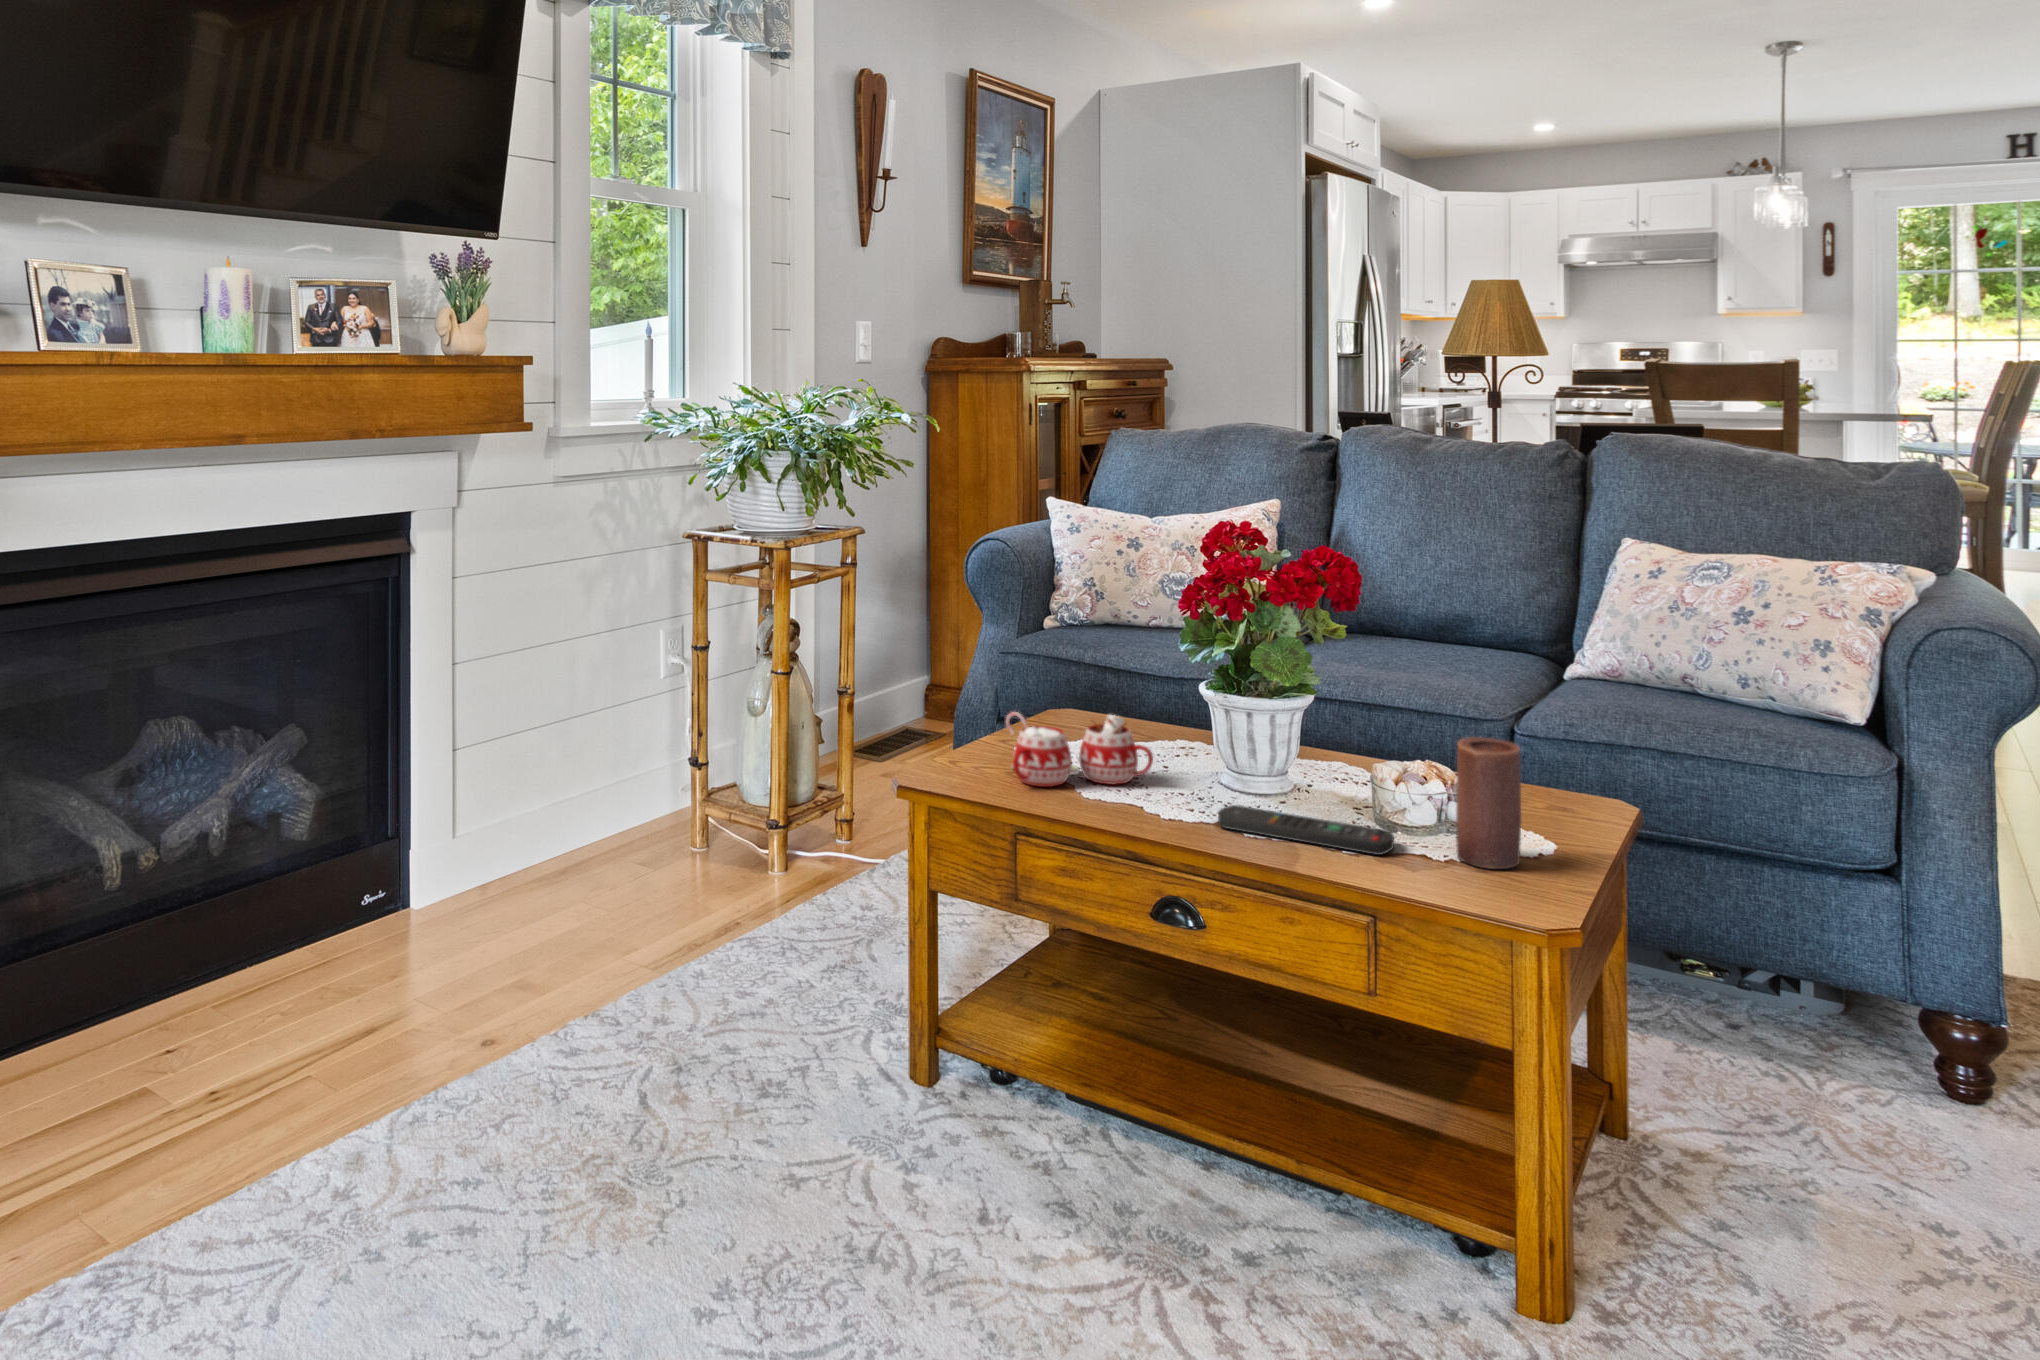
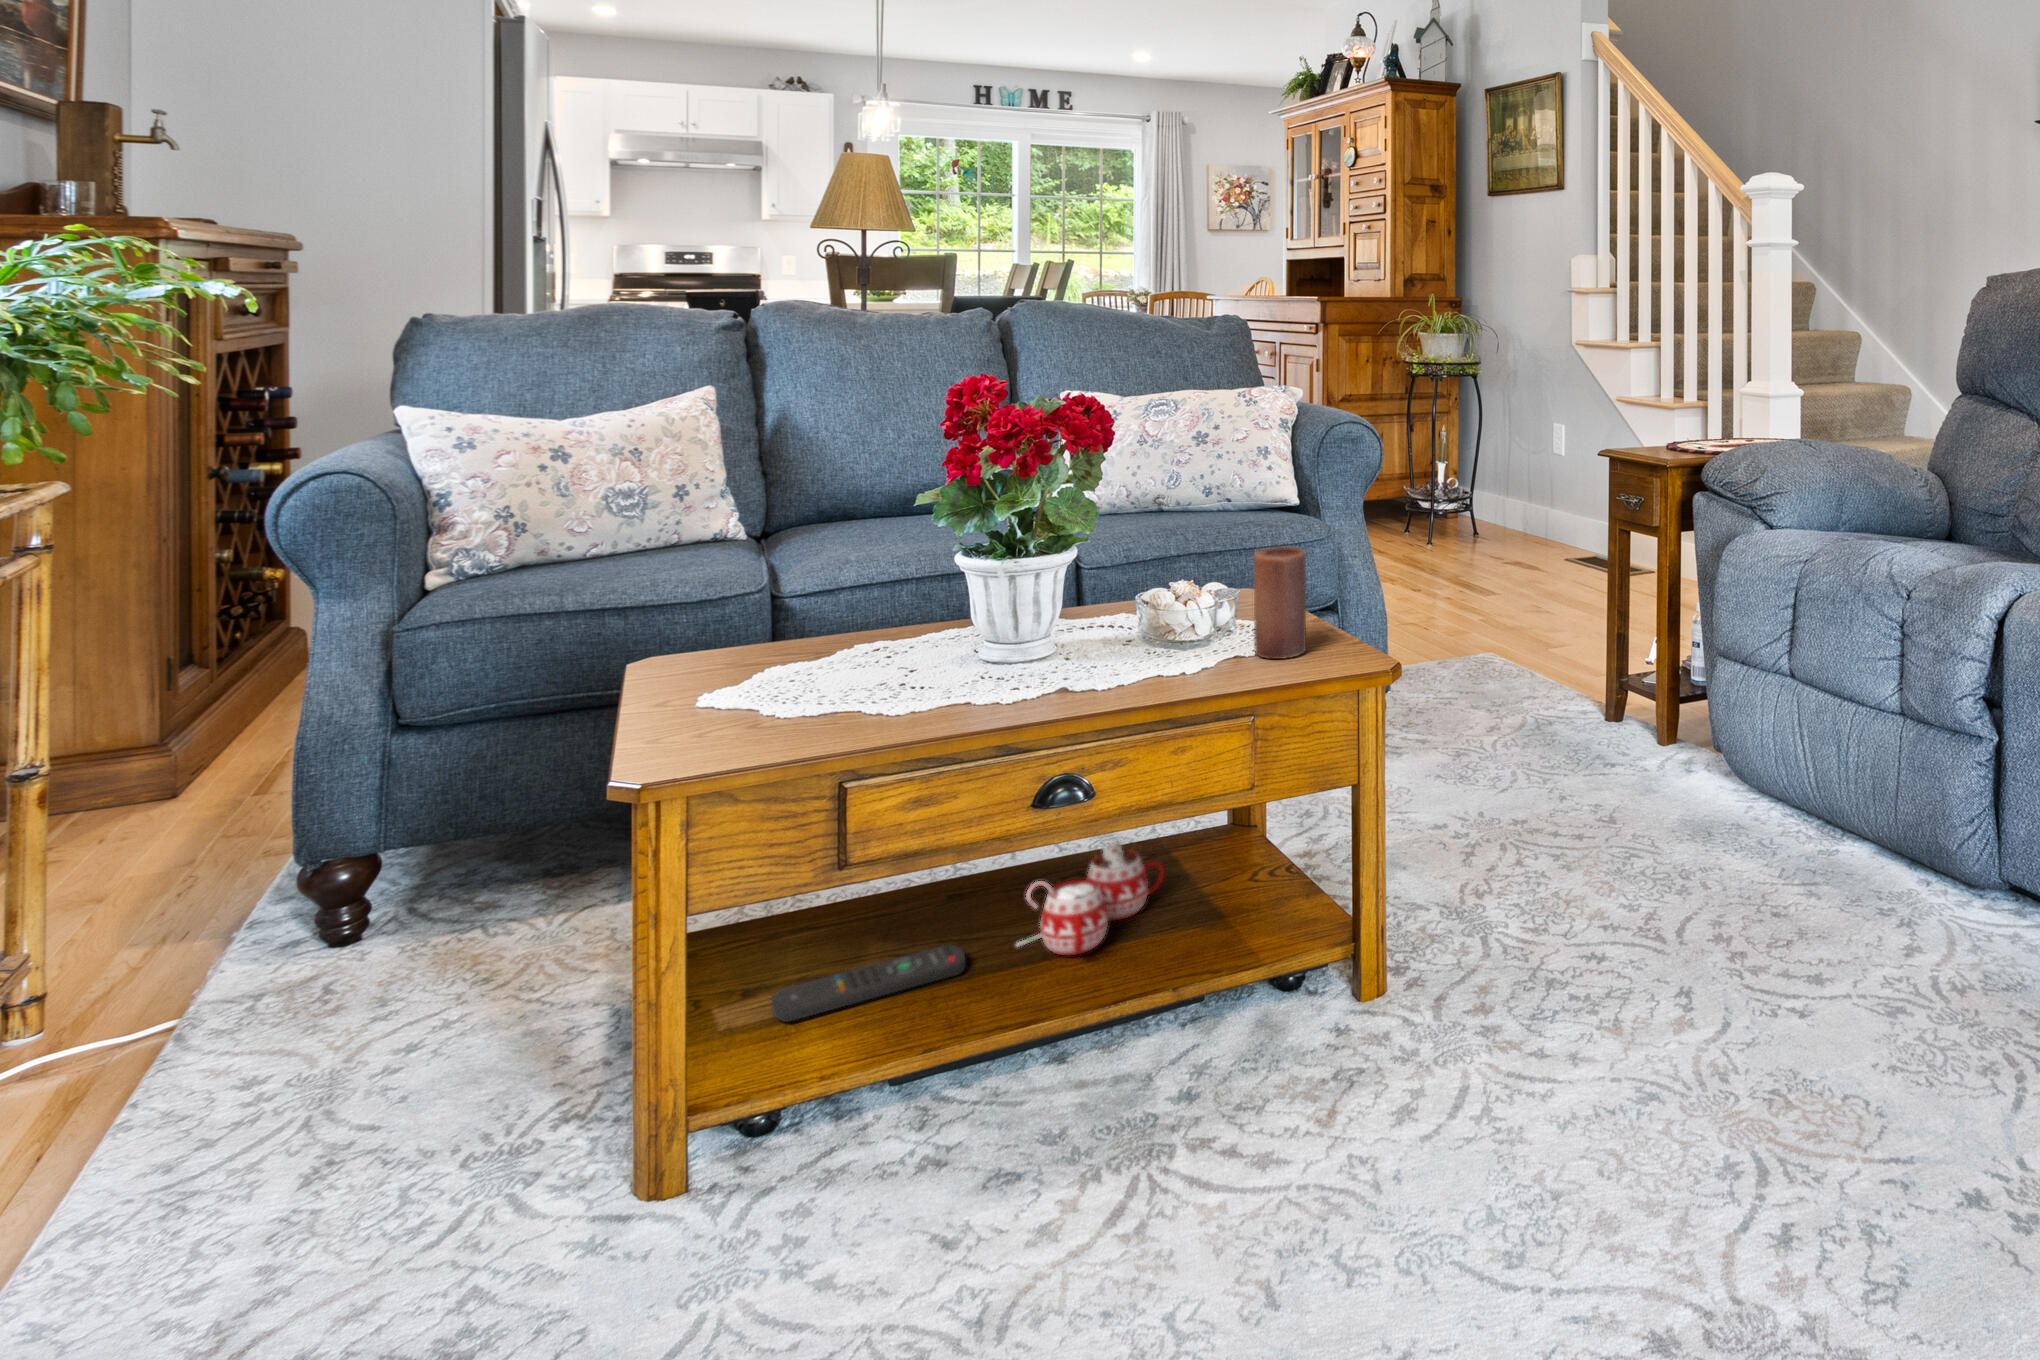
mug: present [1006,712,1153,787] -> present [1016,842,1164,955]
remote control: present [1218,805,1394,855] -> present [771,945,965,1022]

